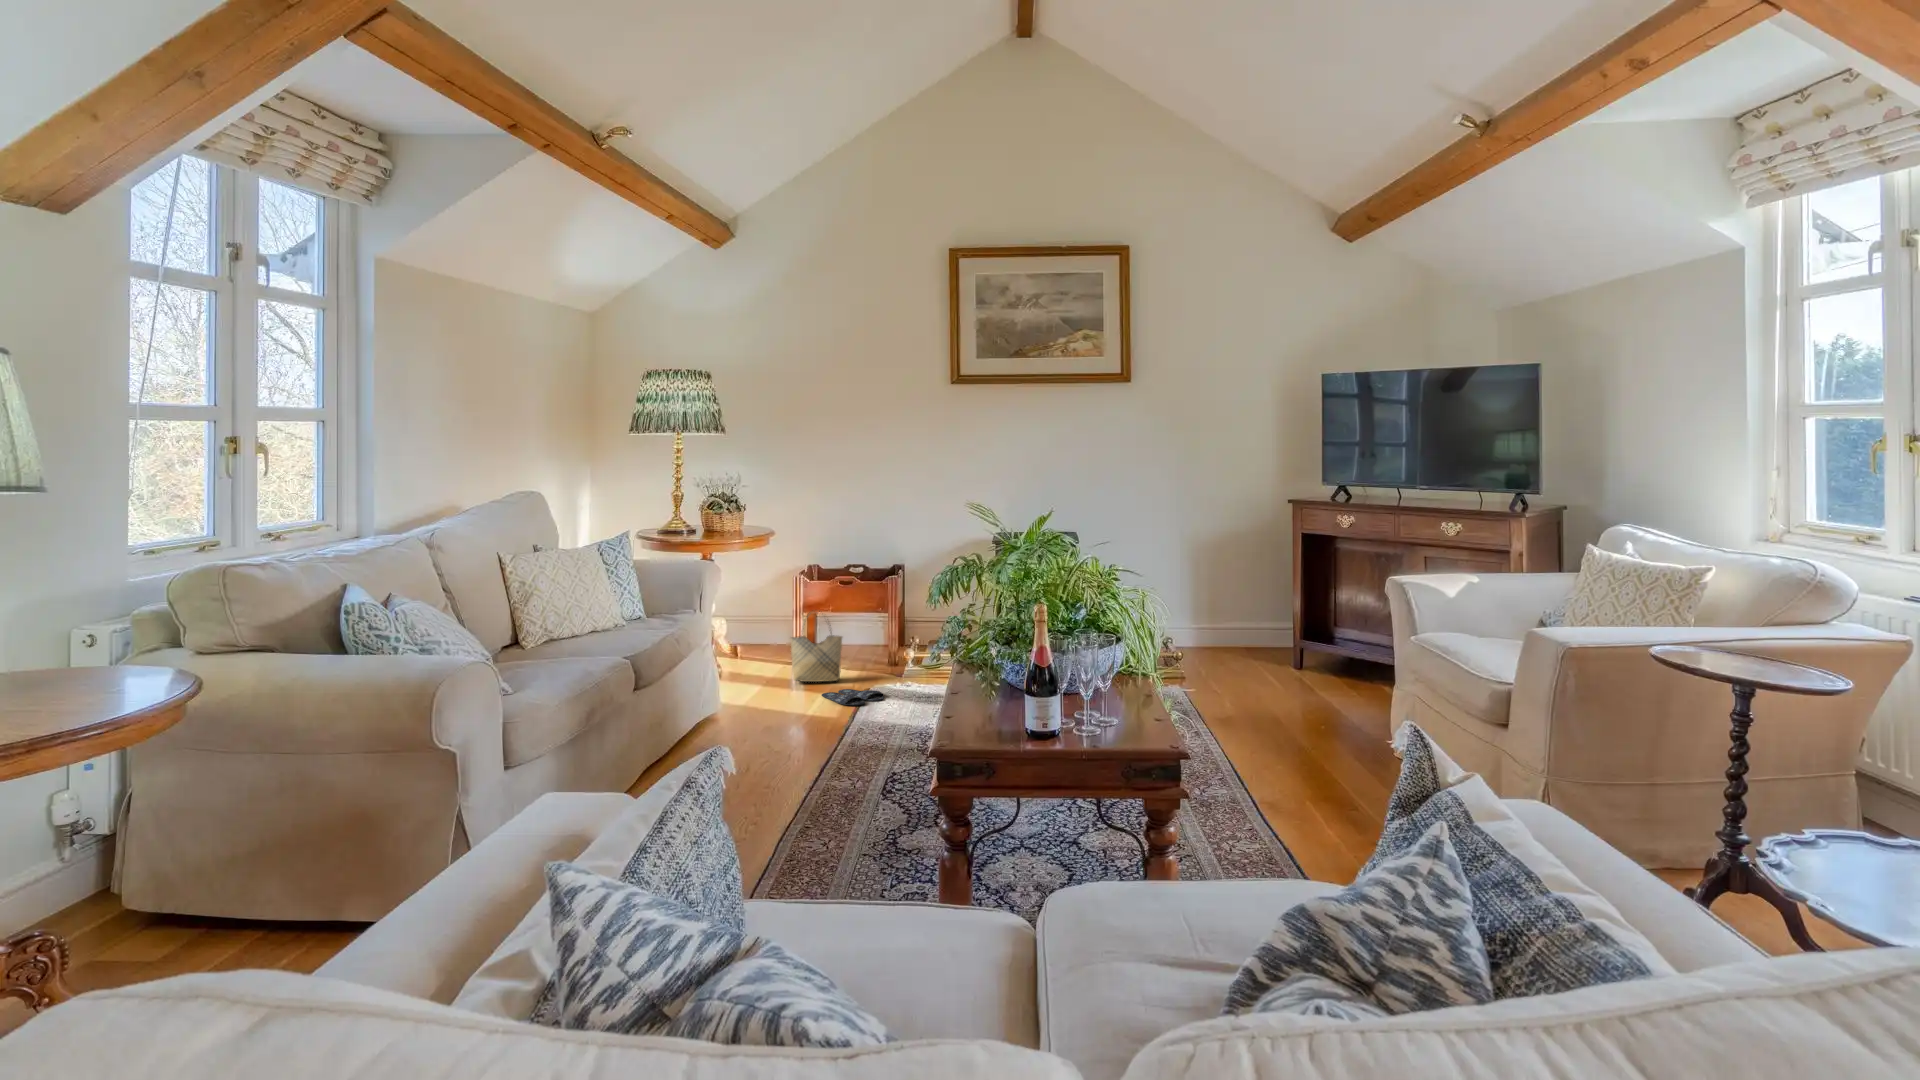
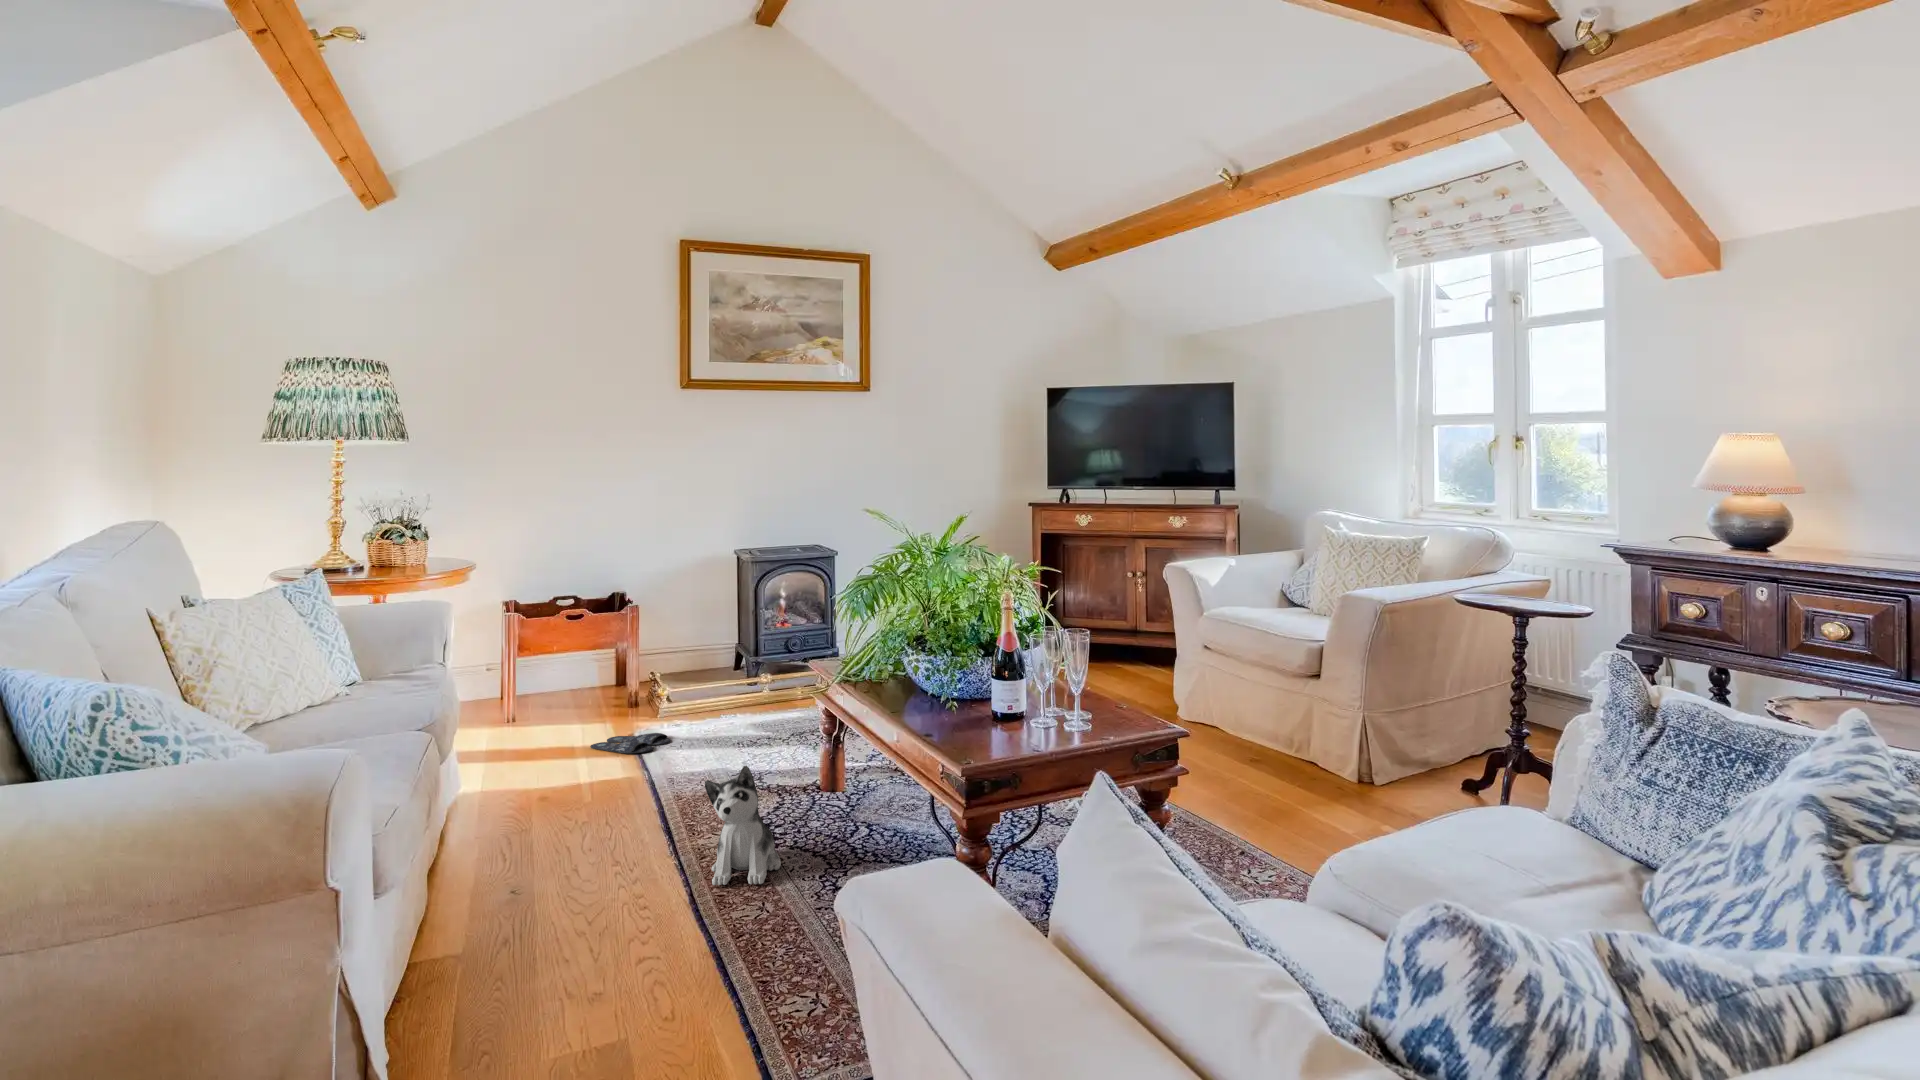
woven basket: present [790,613,842,682] -> none [532,649,598,737]
plush toy: none [803,724,870,828] -> present [705,765,781,885]

